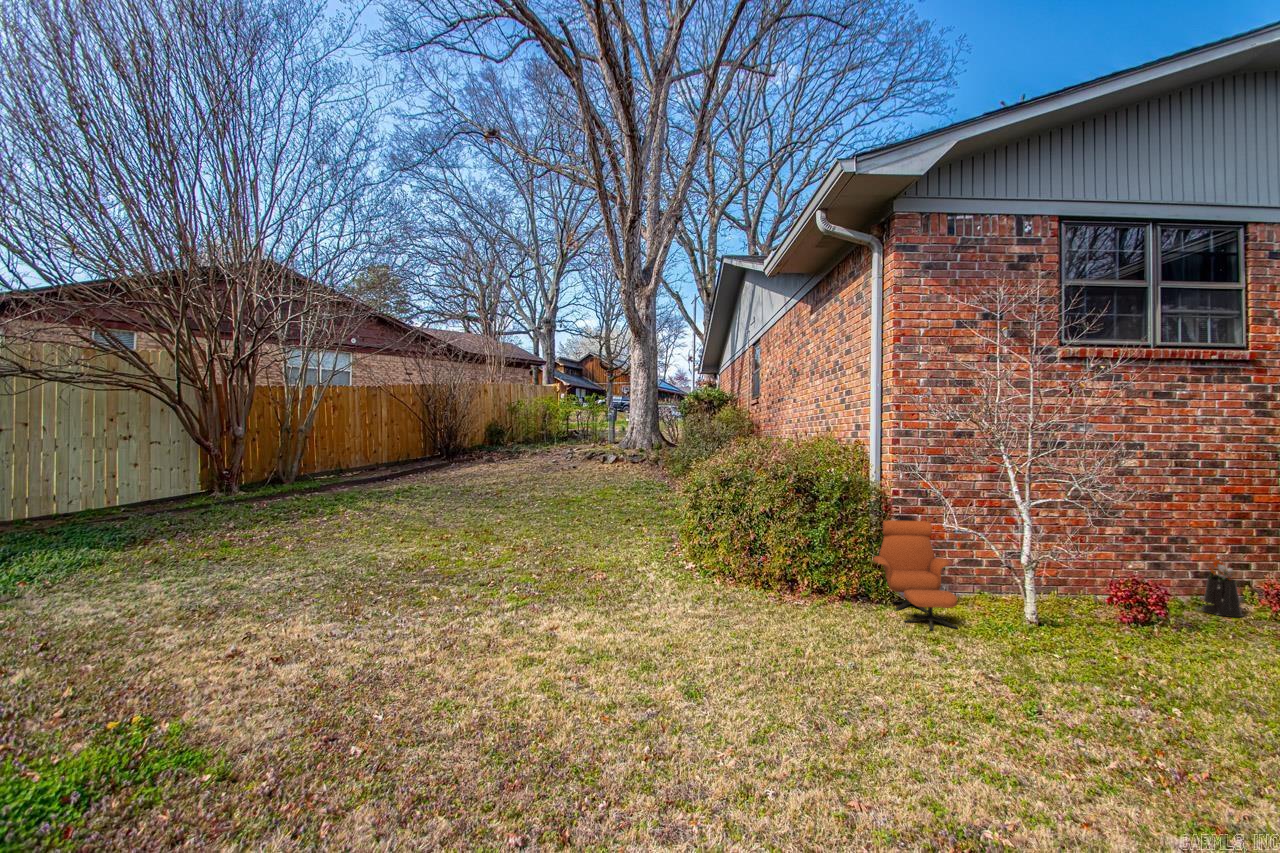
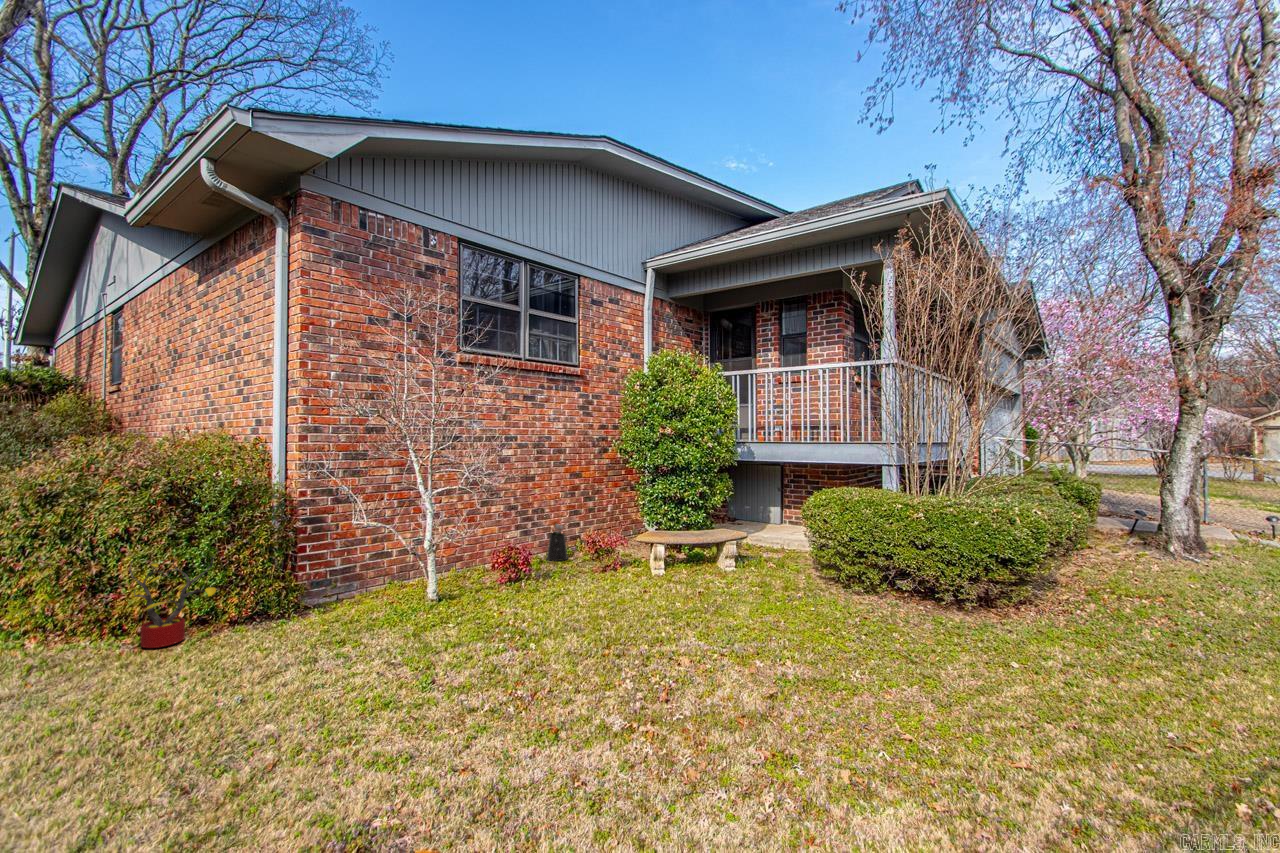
lounge chair: present [873,520,958,630] -> none [274,520,367,633]
decorative plant: none [773,533,831,603] -> present [129,561,216,648]

